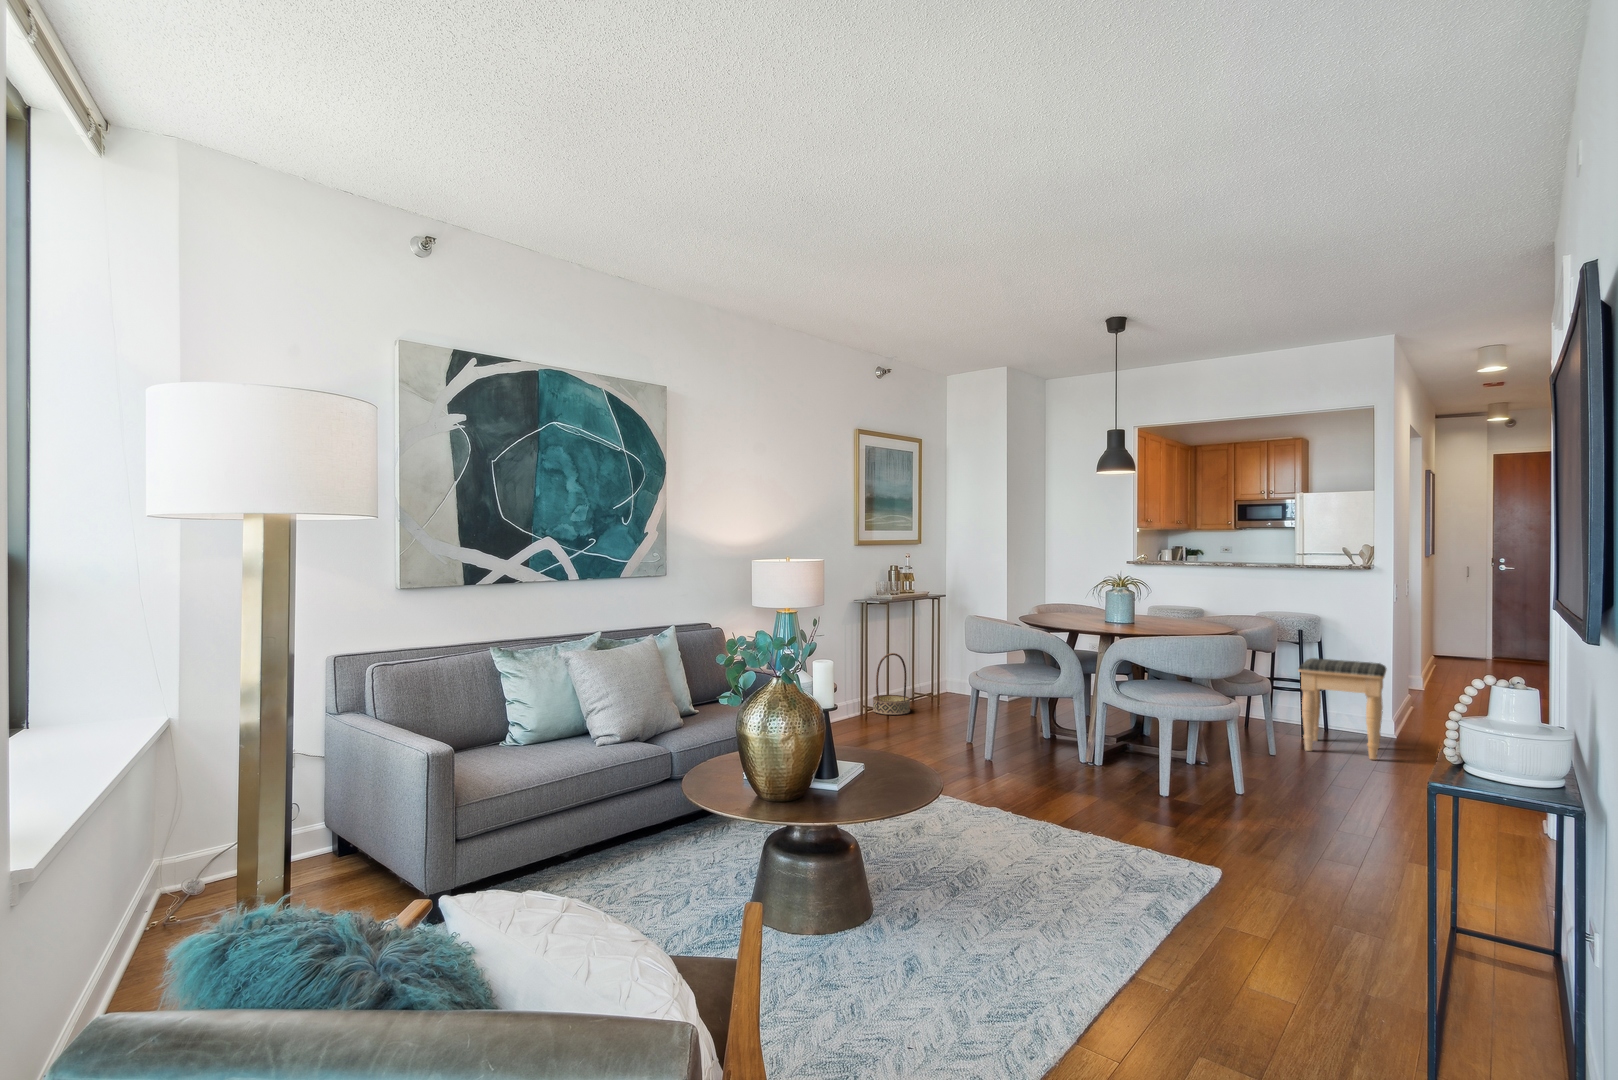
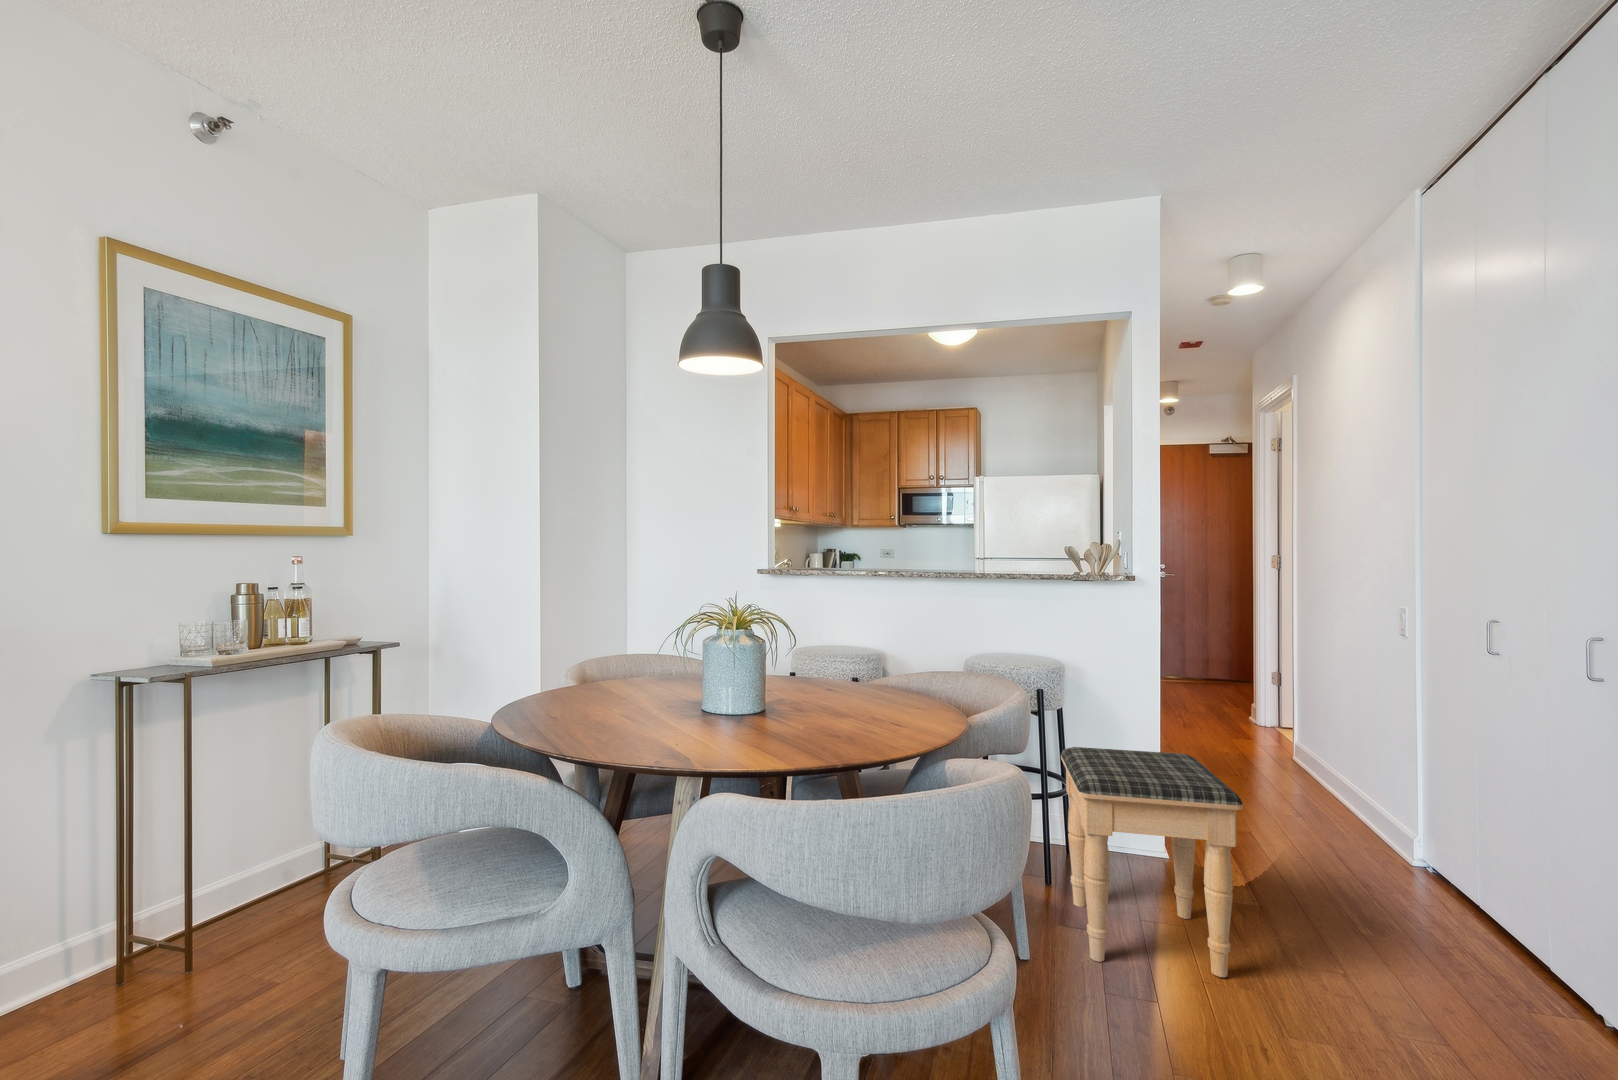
basket: present [873,653,910,715] -> none [117,804,248,984]

